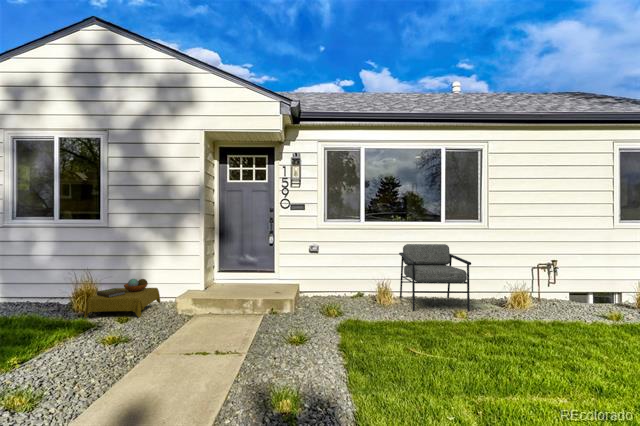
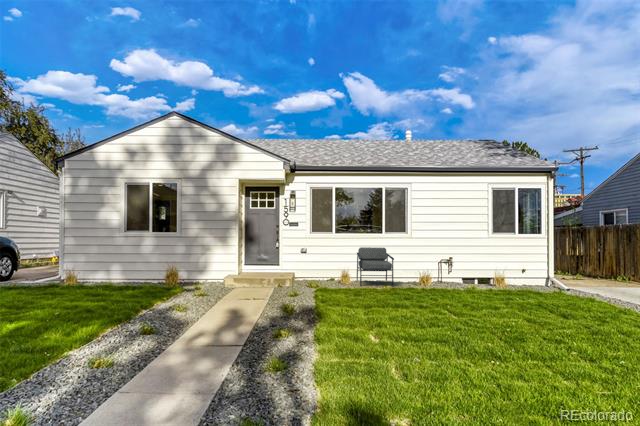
side table: present [84,279,160,318] -> none [173,267,212,289]

